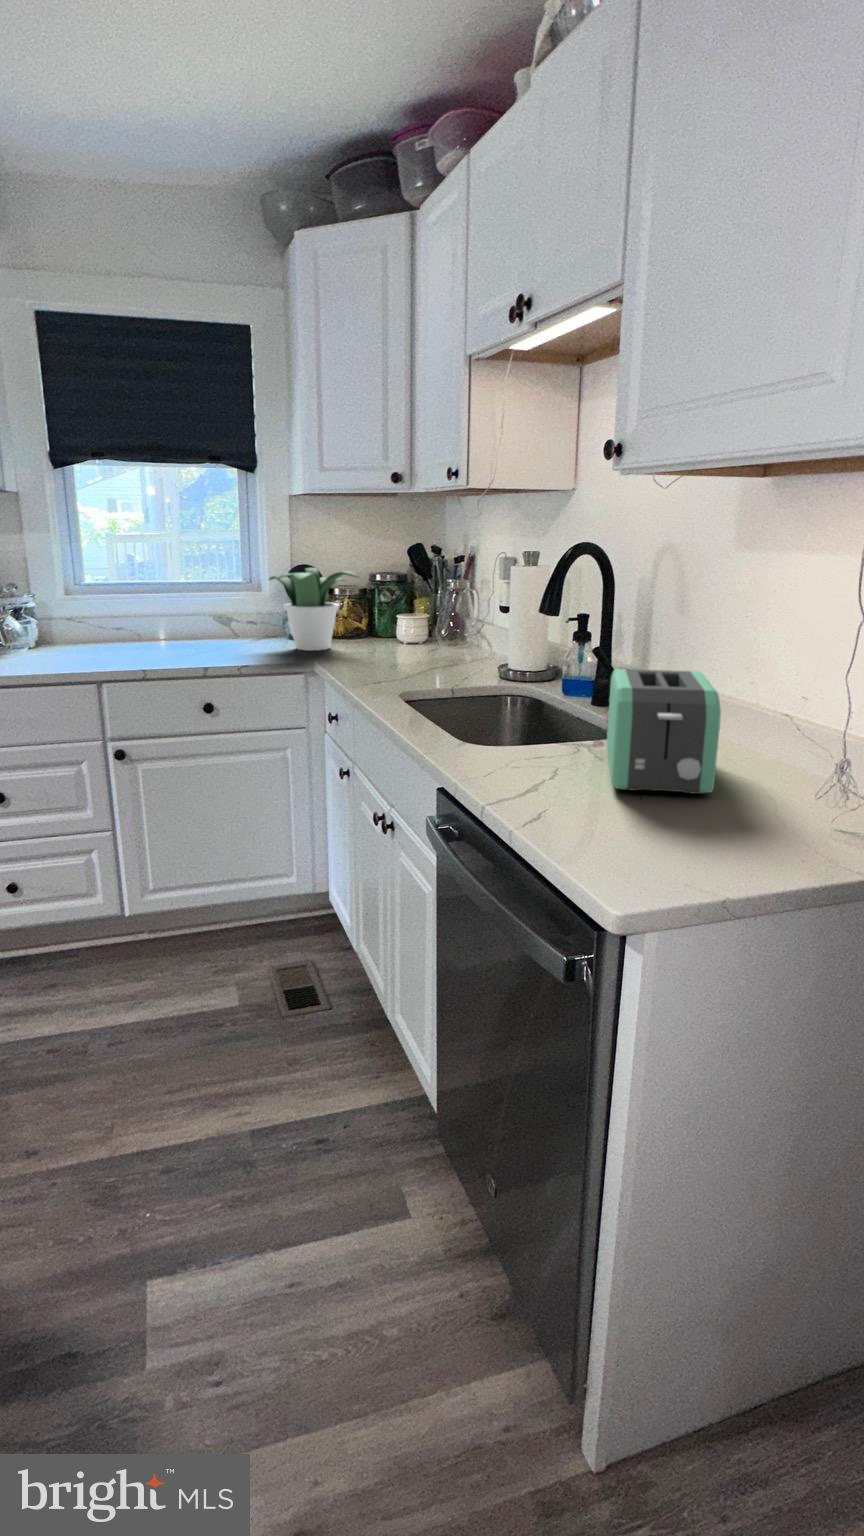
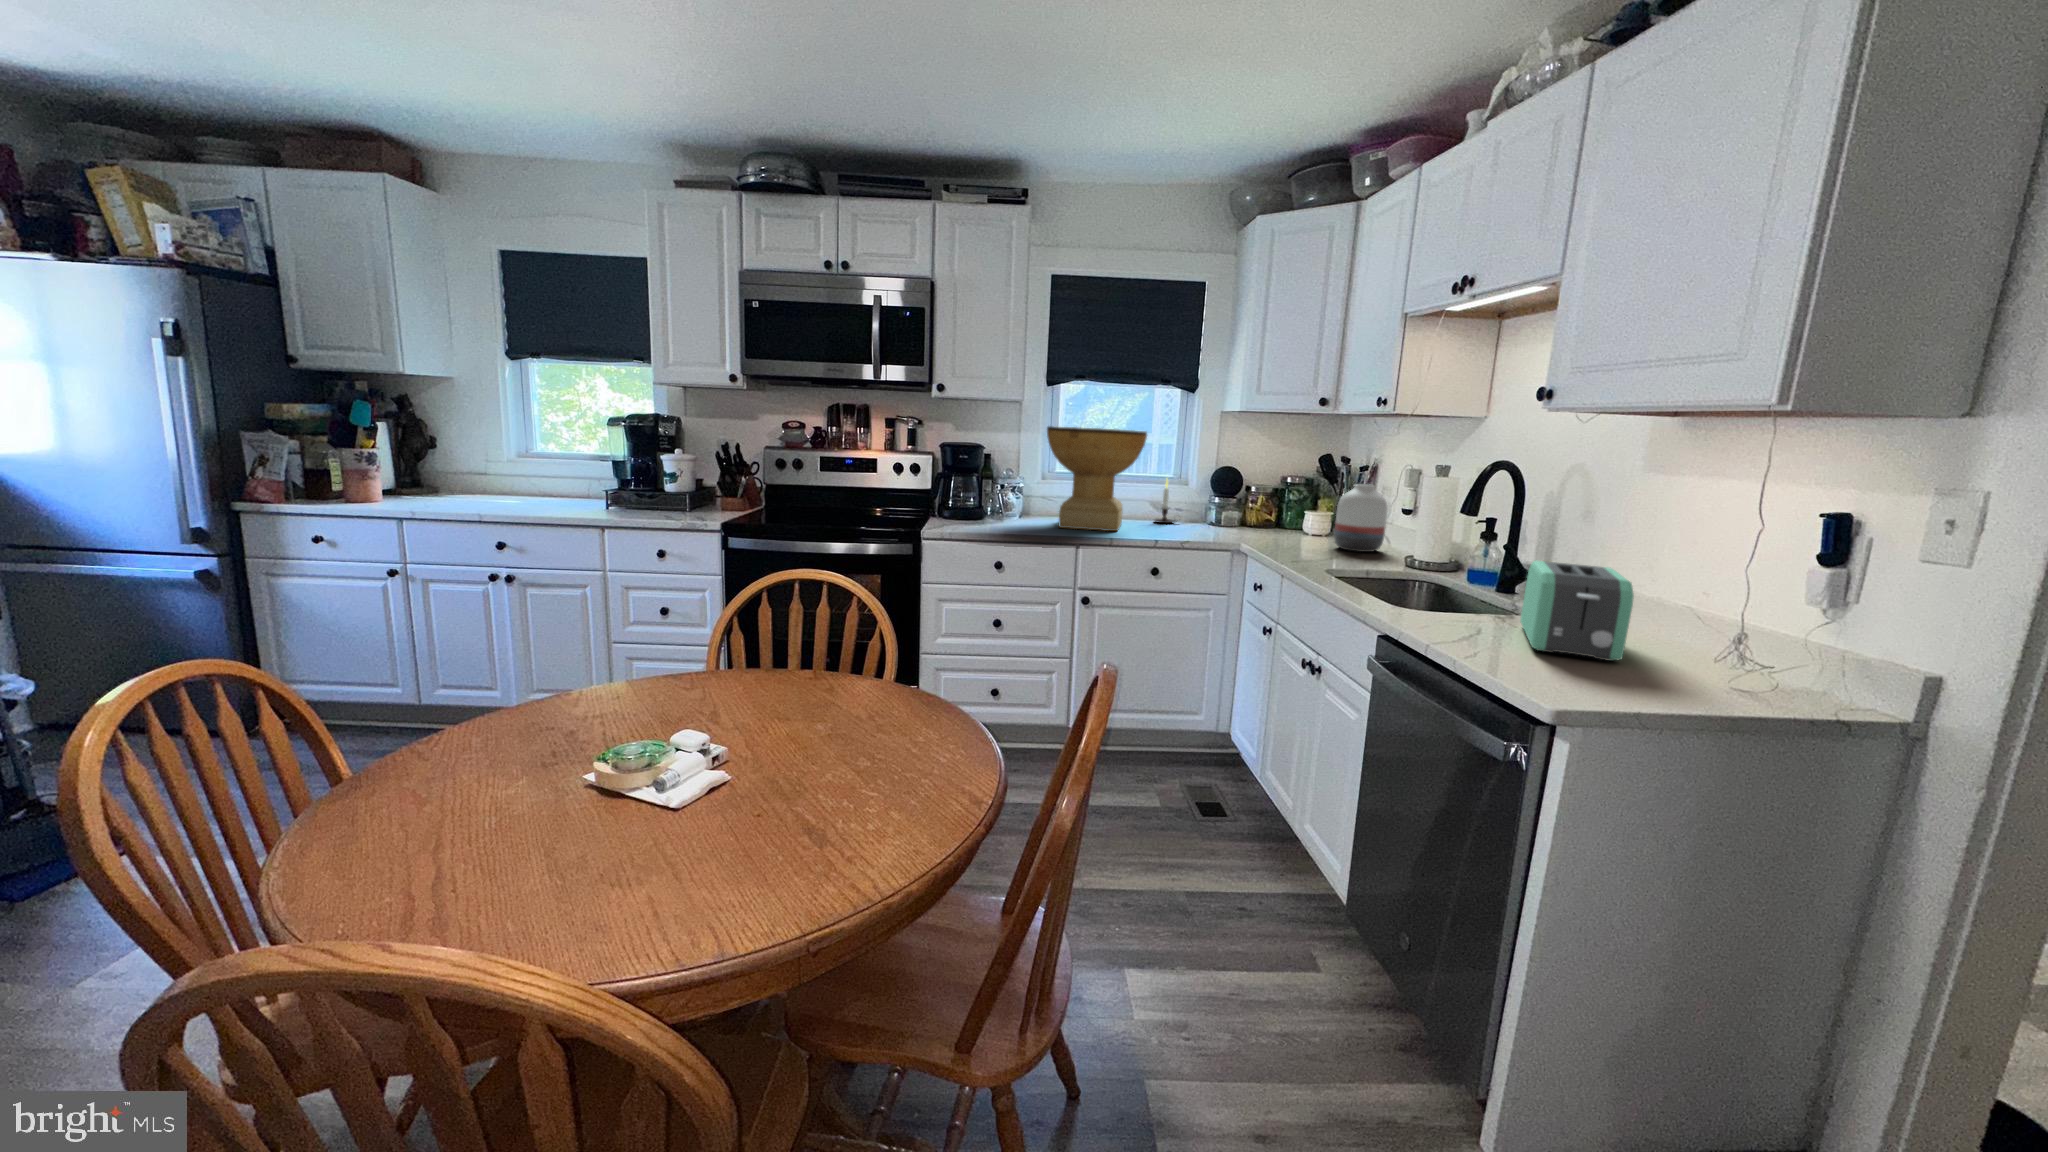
decorative bowl: none [41,522,185,660] -> present [1047,426,1147,531]
potted plant: present [269,568,359,650] -> none [1204,469,1282,535]
vase: none [423,579,479,662] -> present [1334,484,1388,552]
candle: none [216,582,250,642] -> present [1155,480,1175,523]

